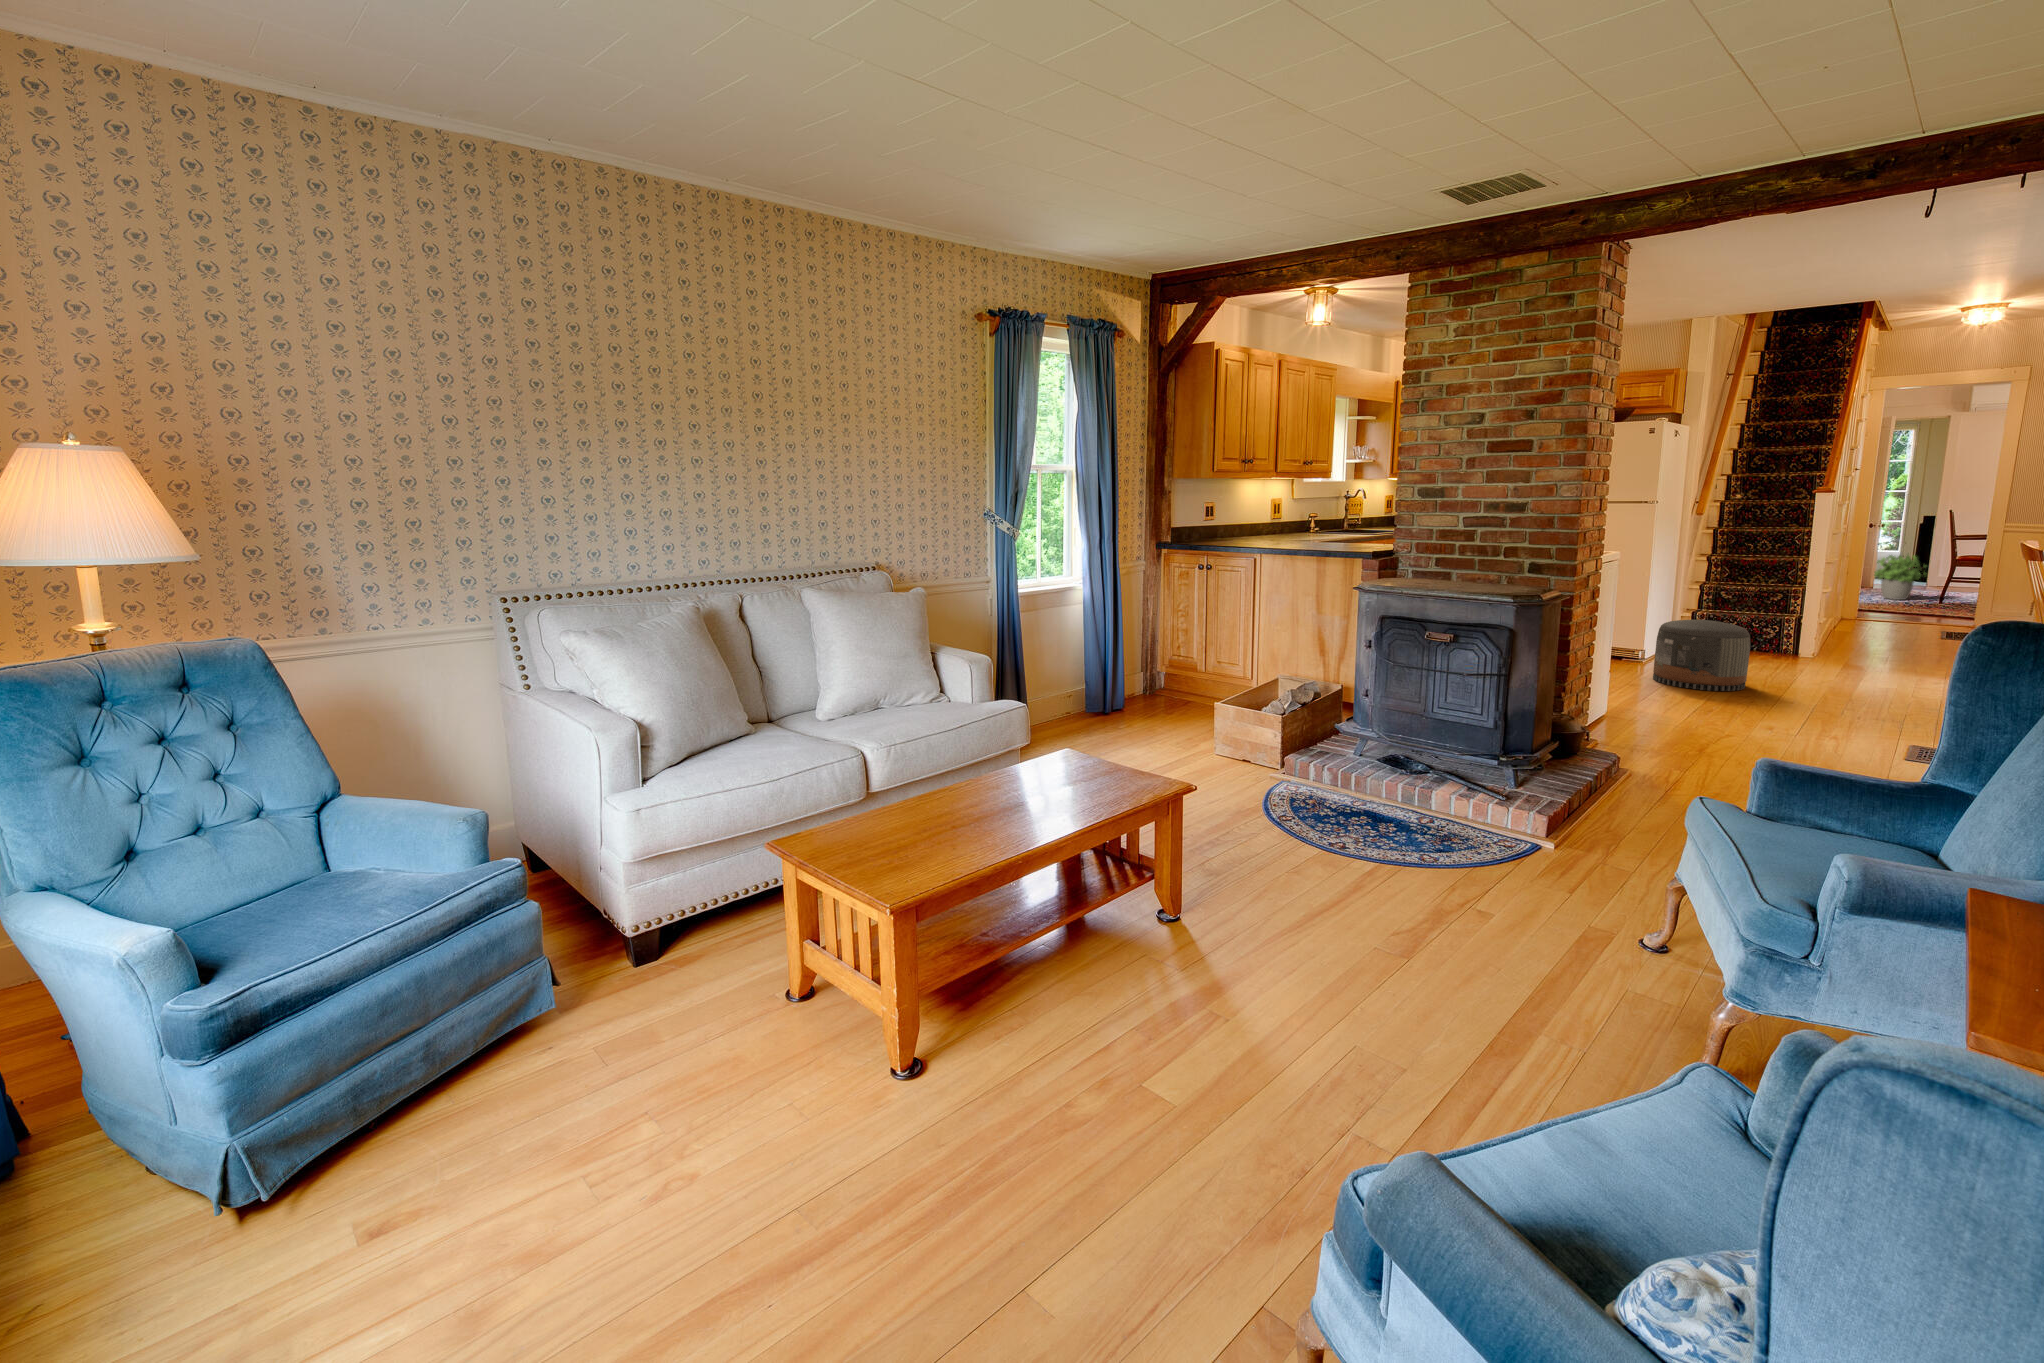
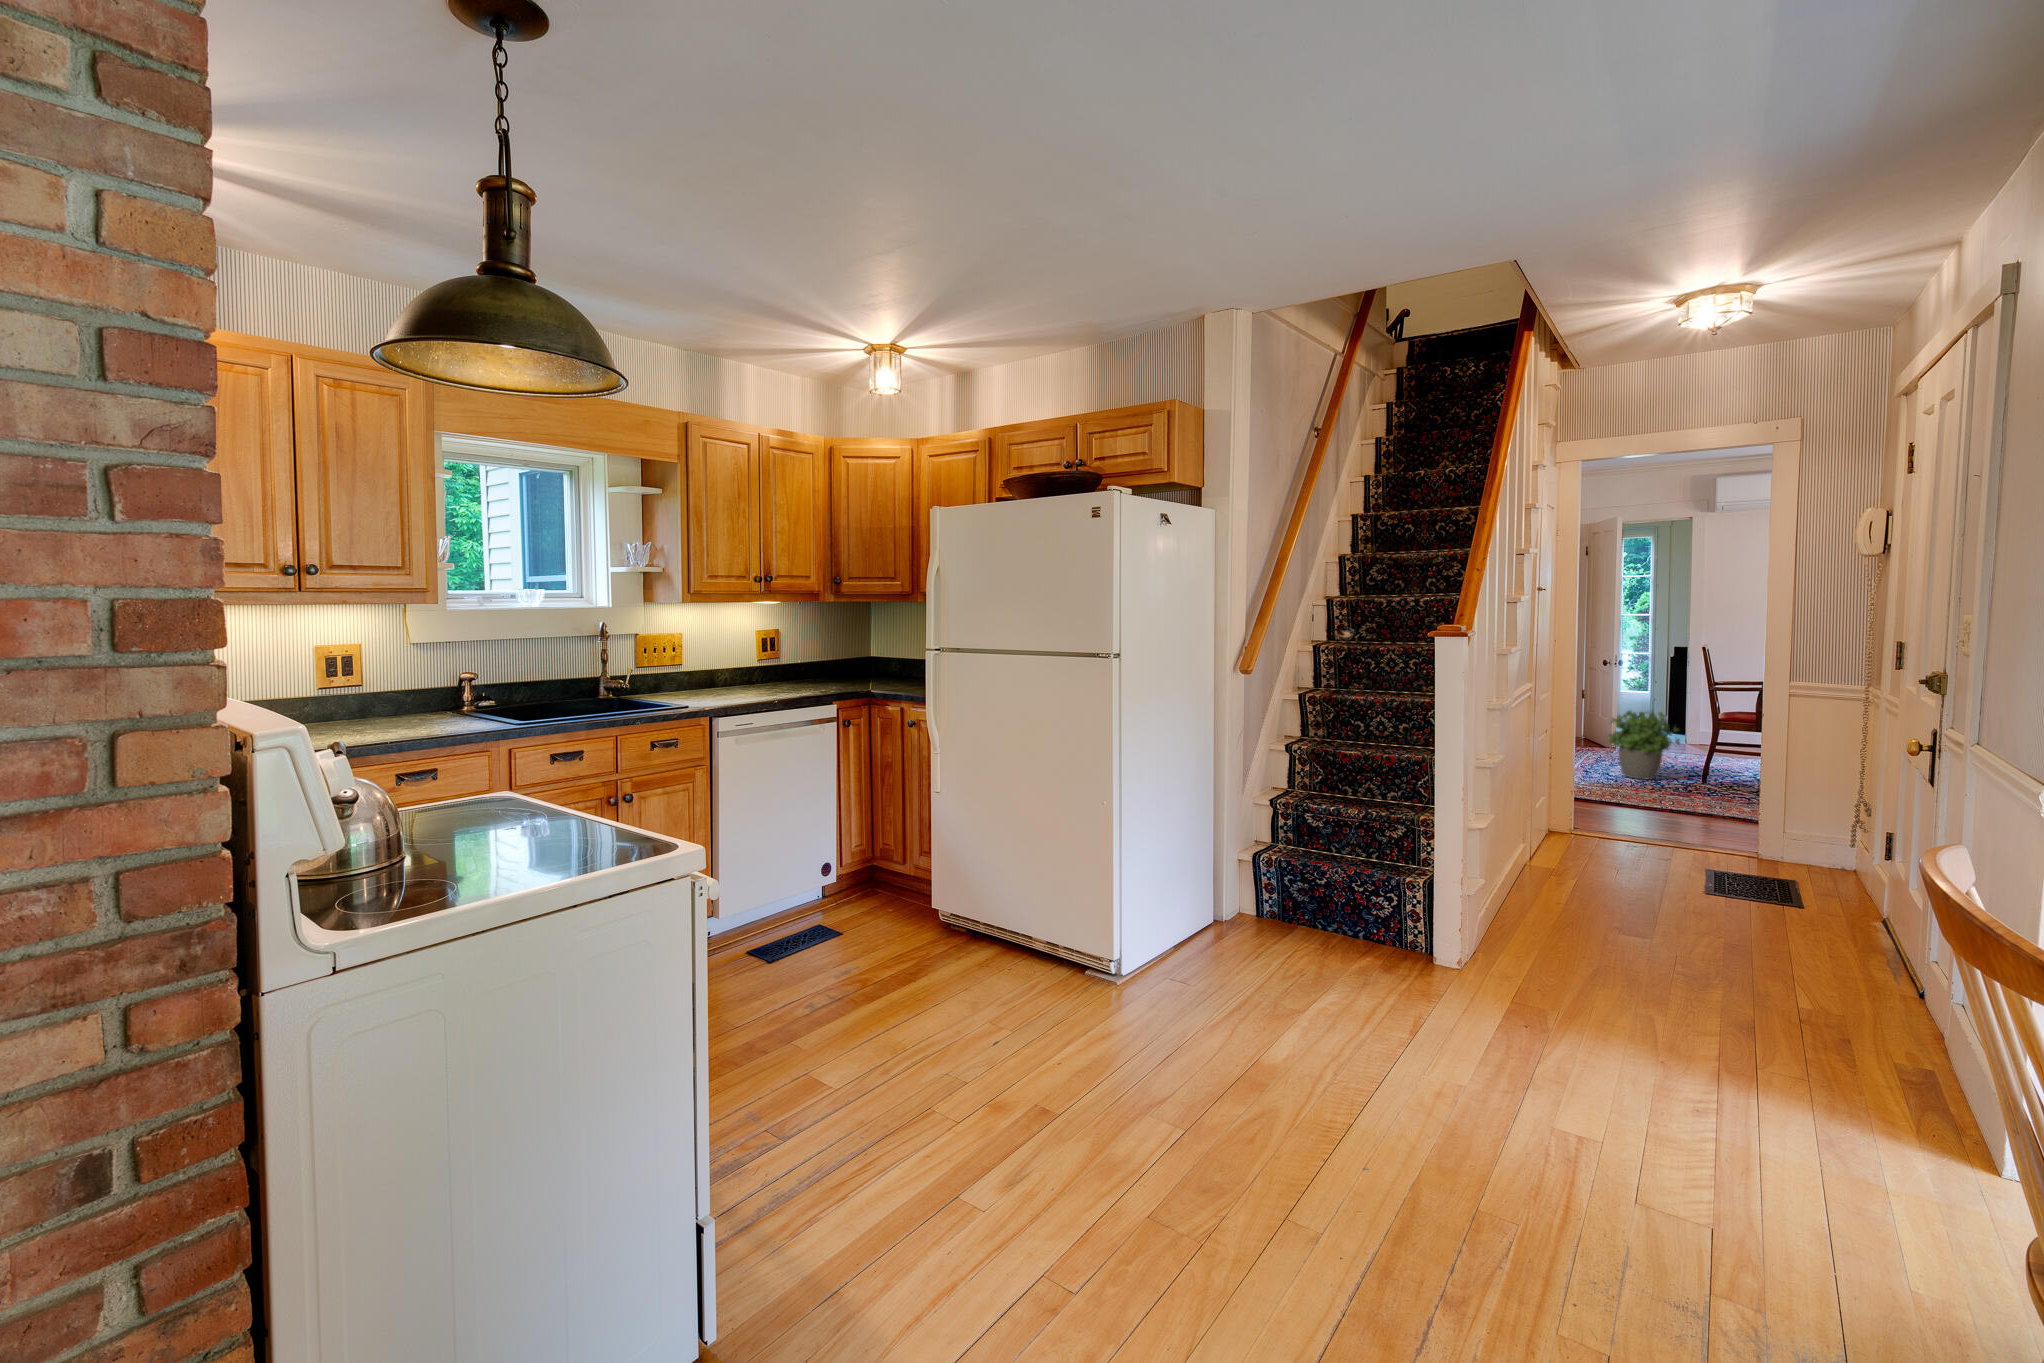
pouf: present [1653,620,1750,691] -> none [1083,926,1269,1134]

